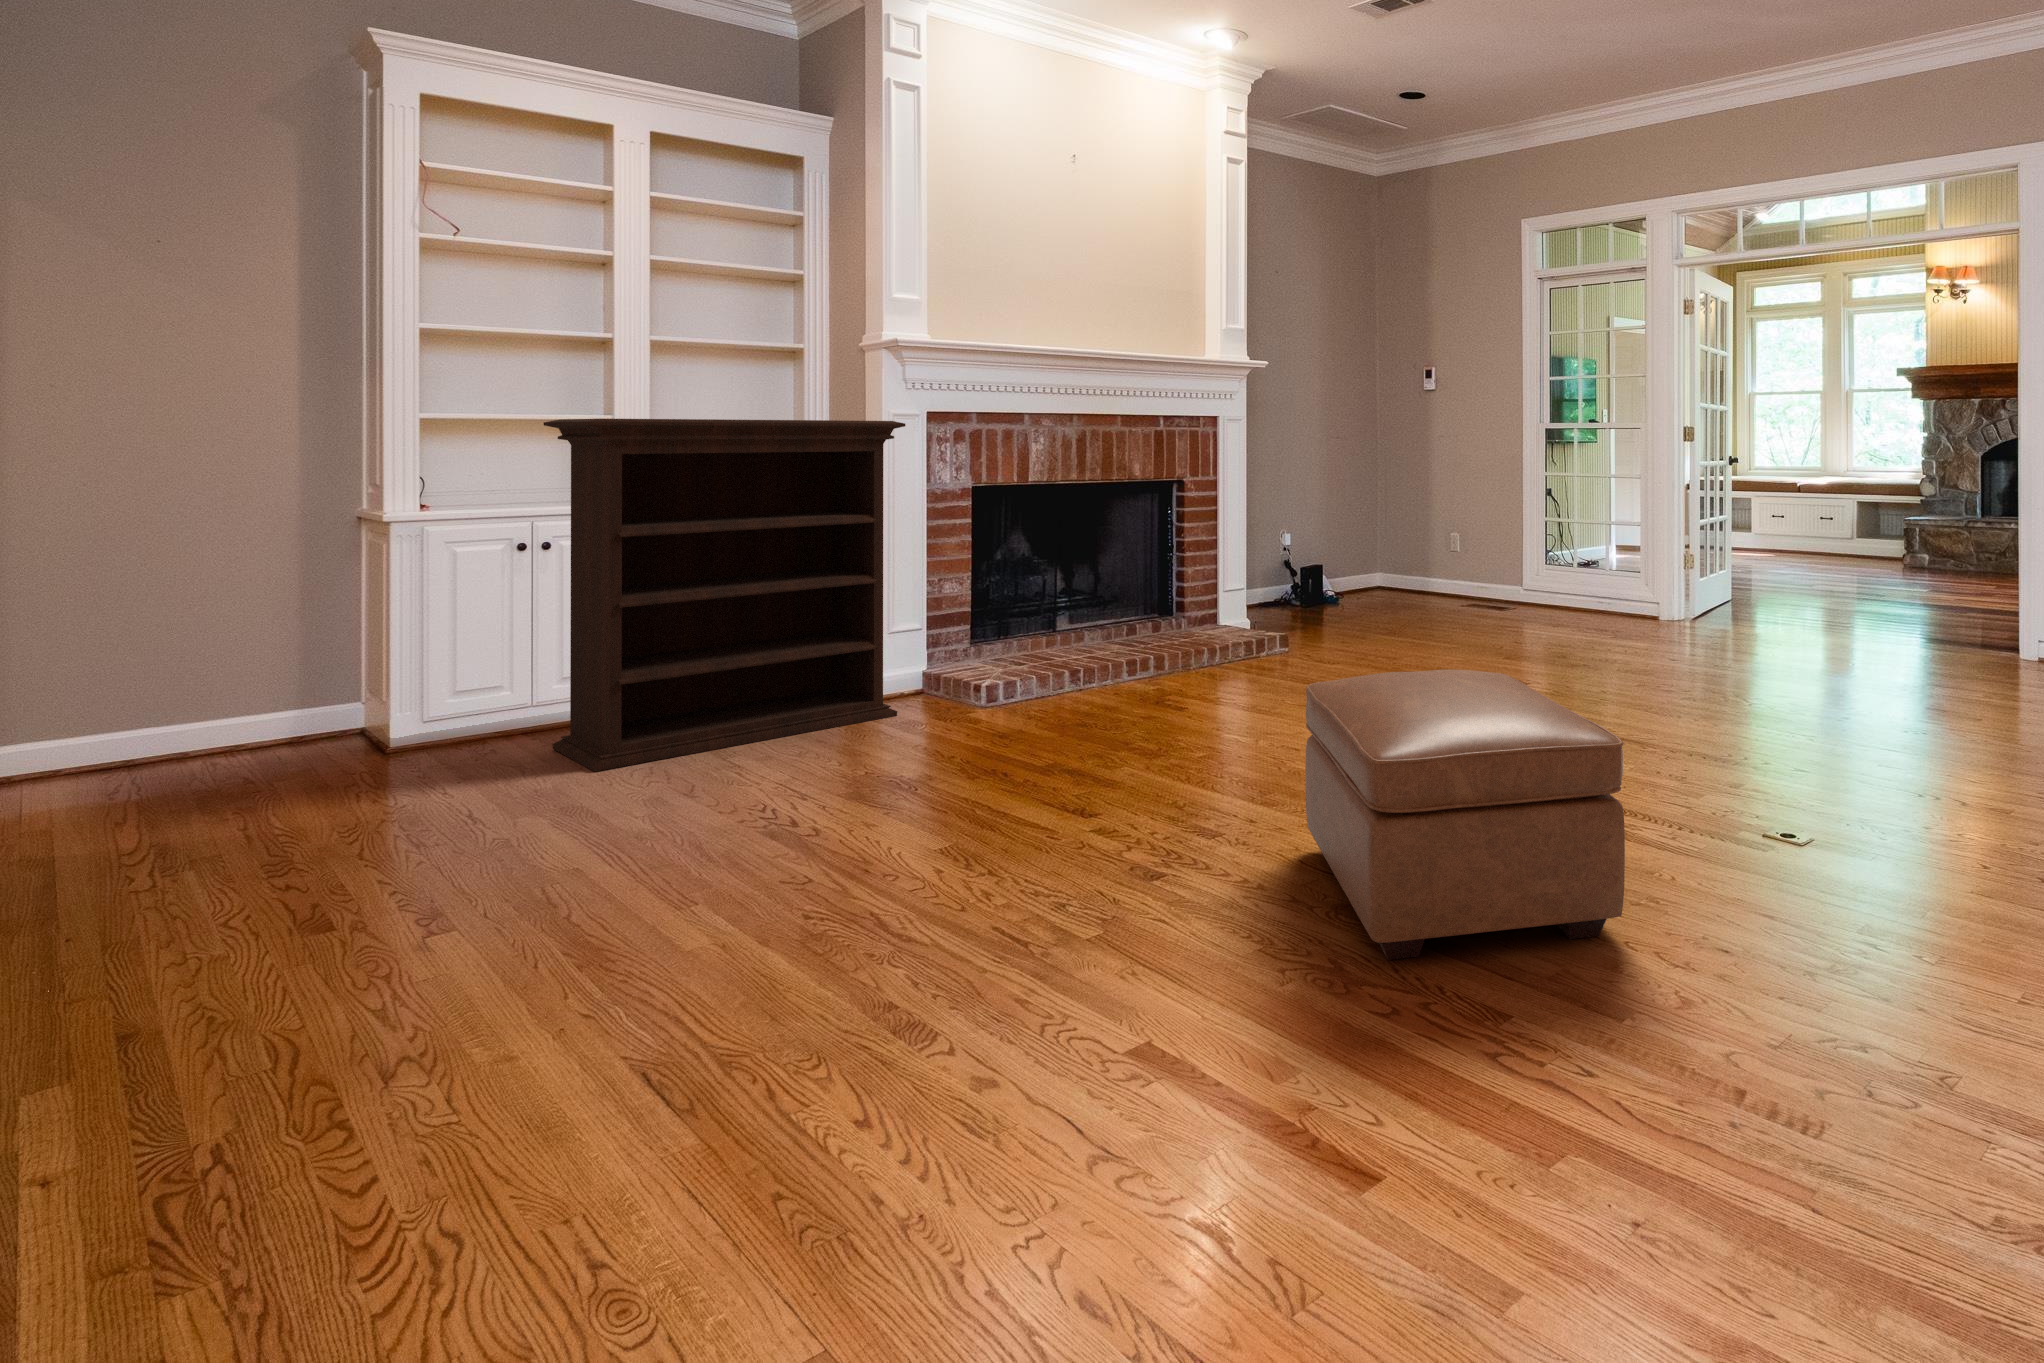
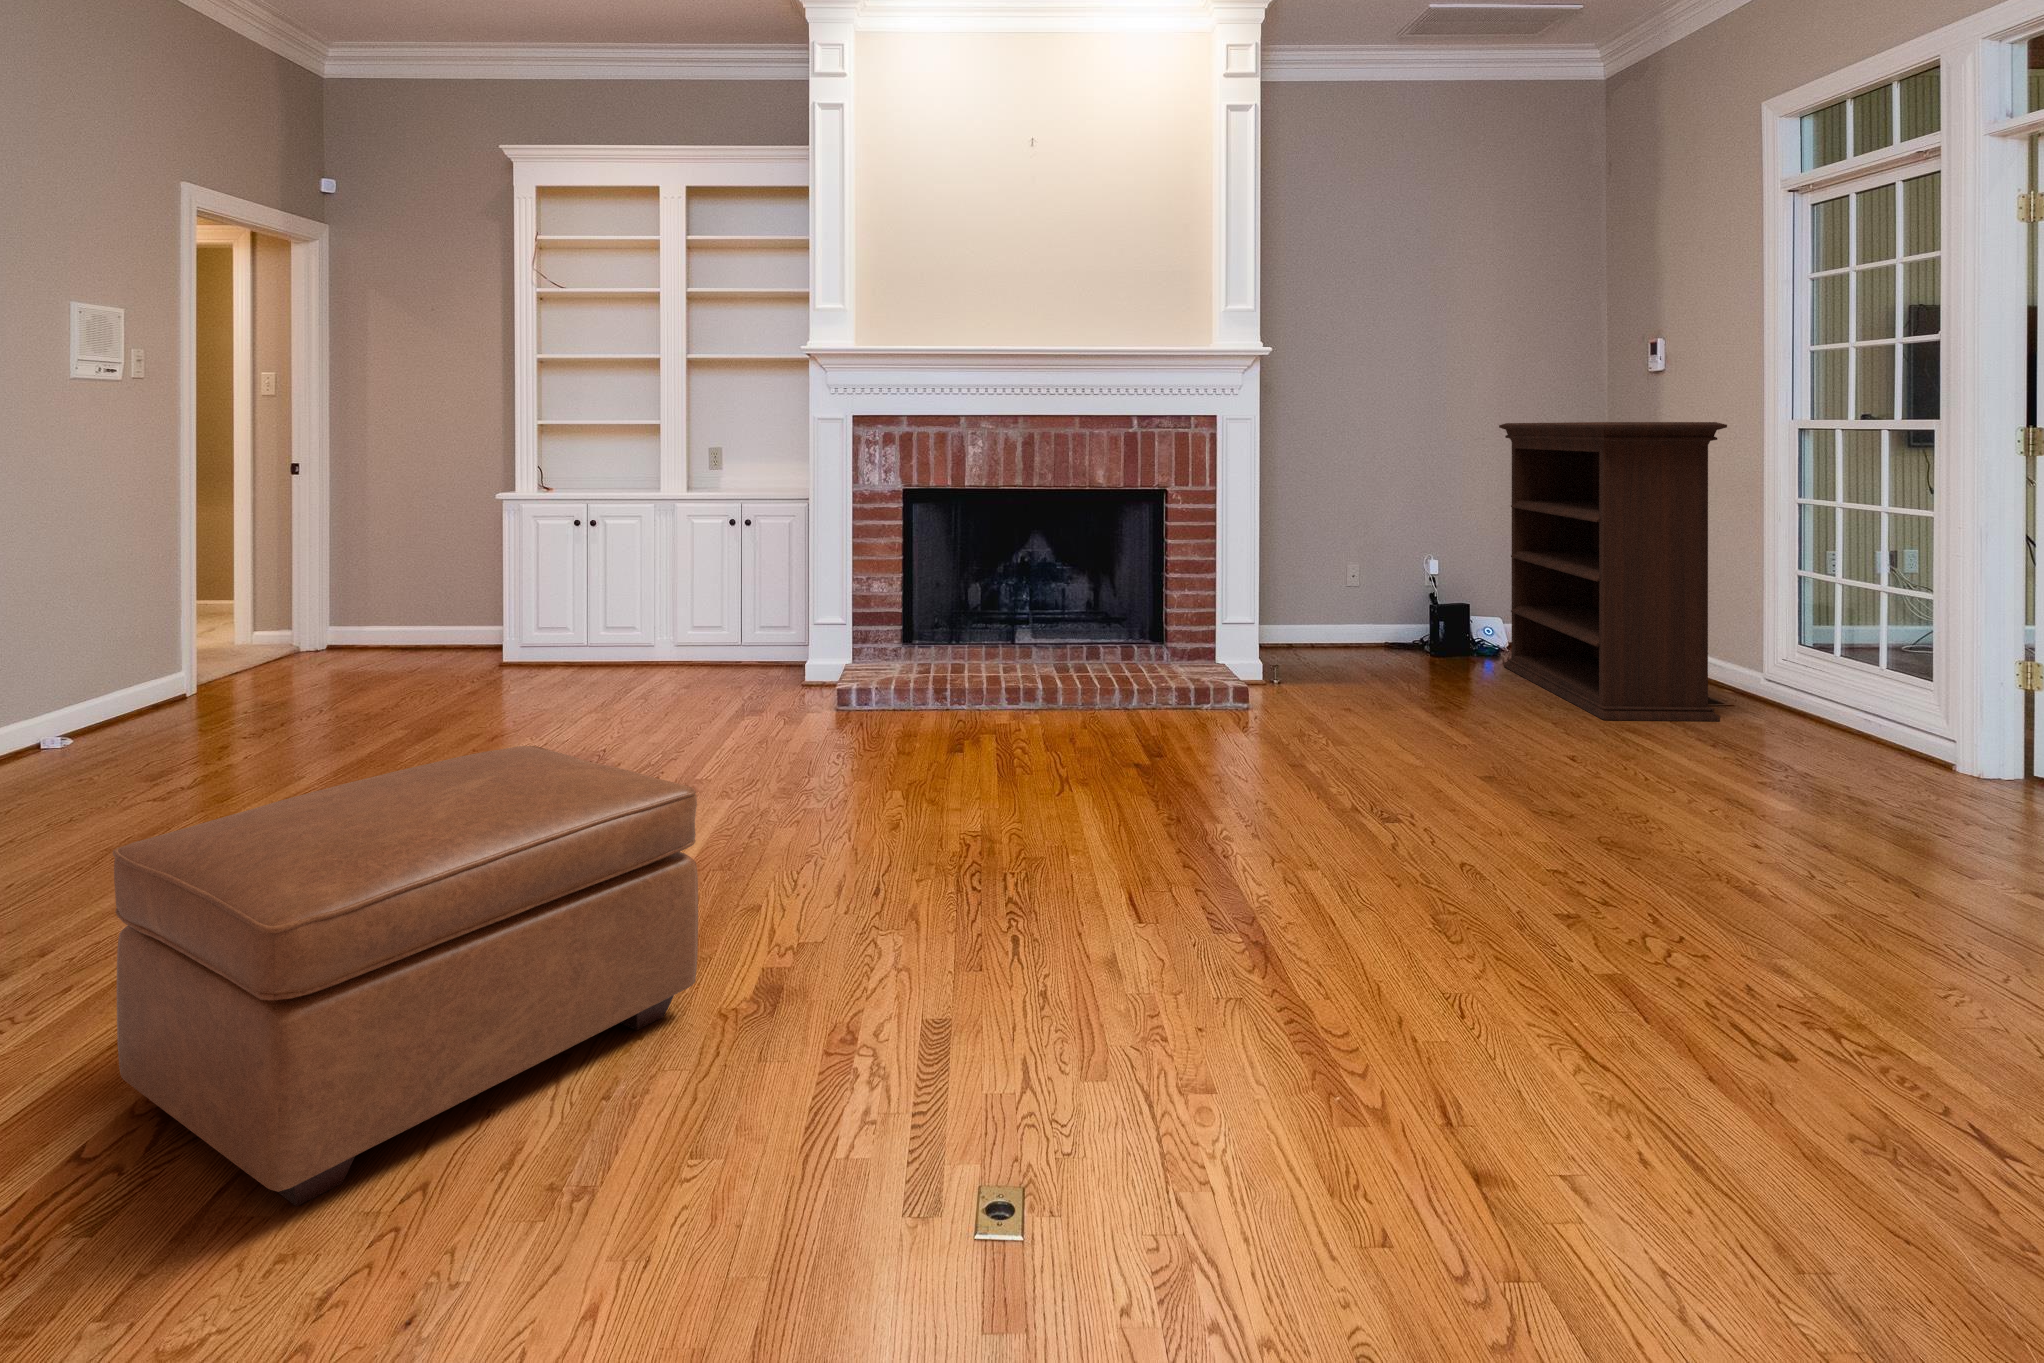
bookshelf: present [544,419,905,772] -> present [1499,422,1727,721]

